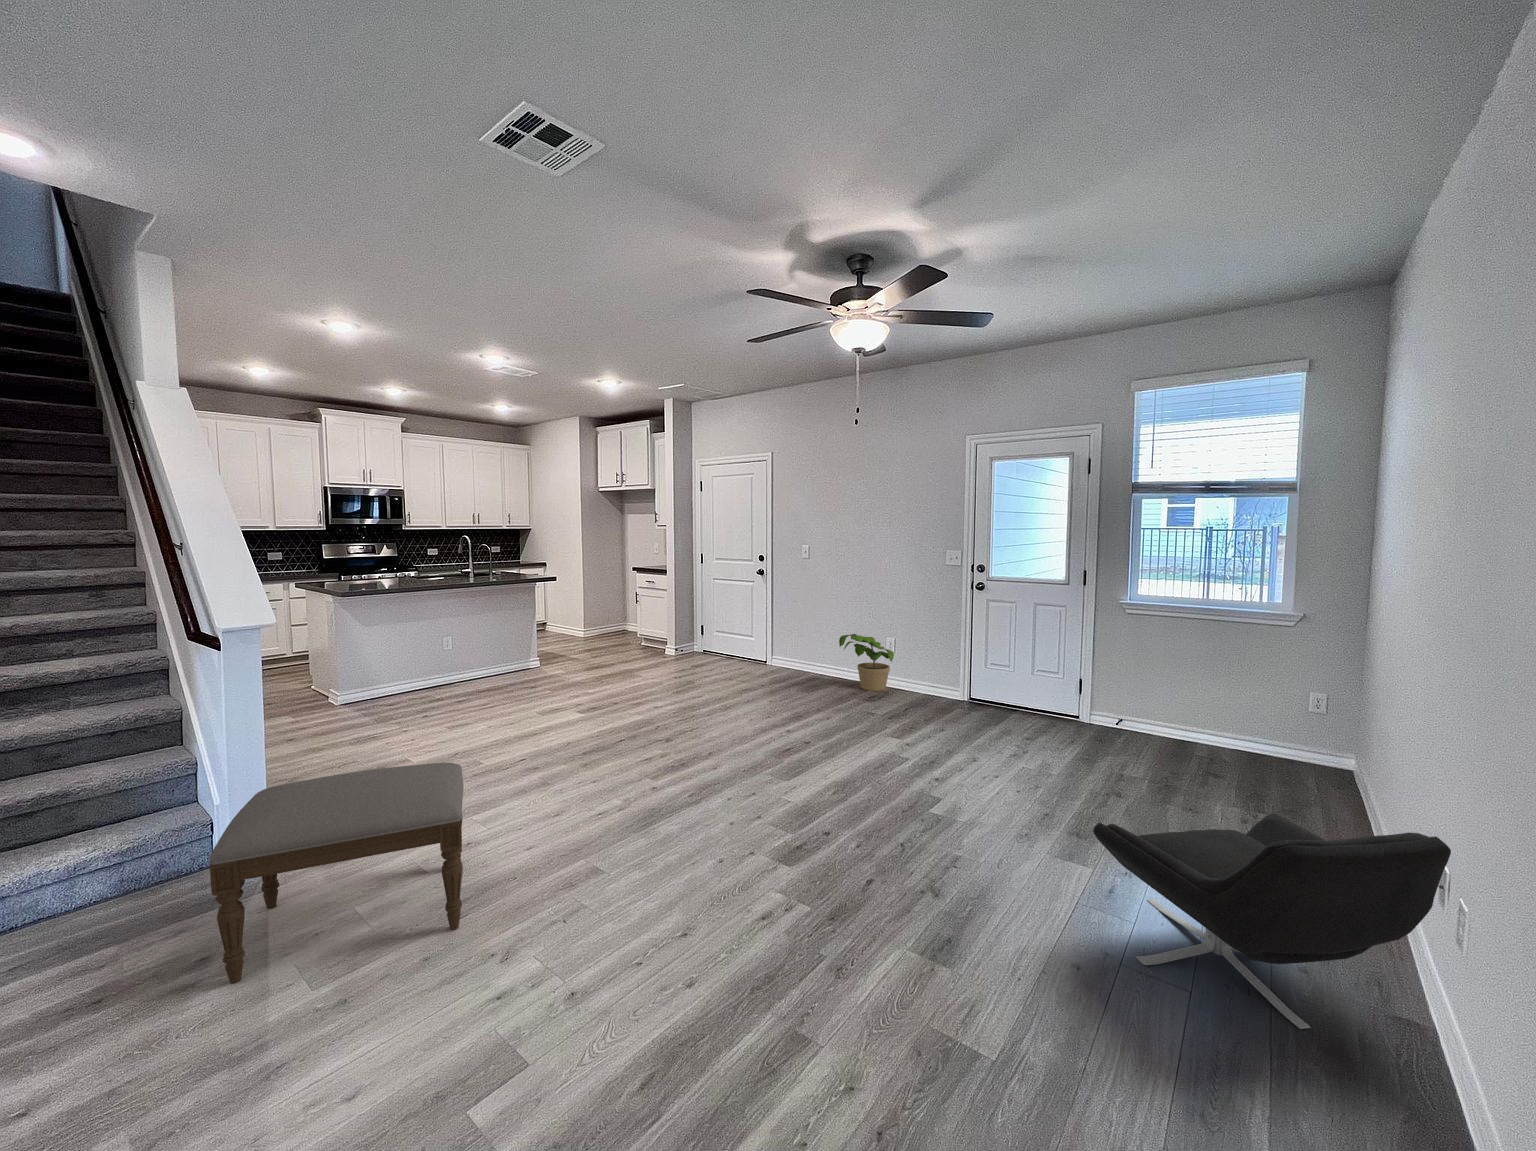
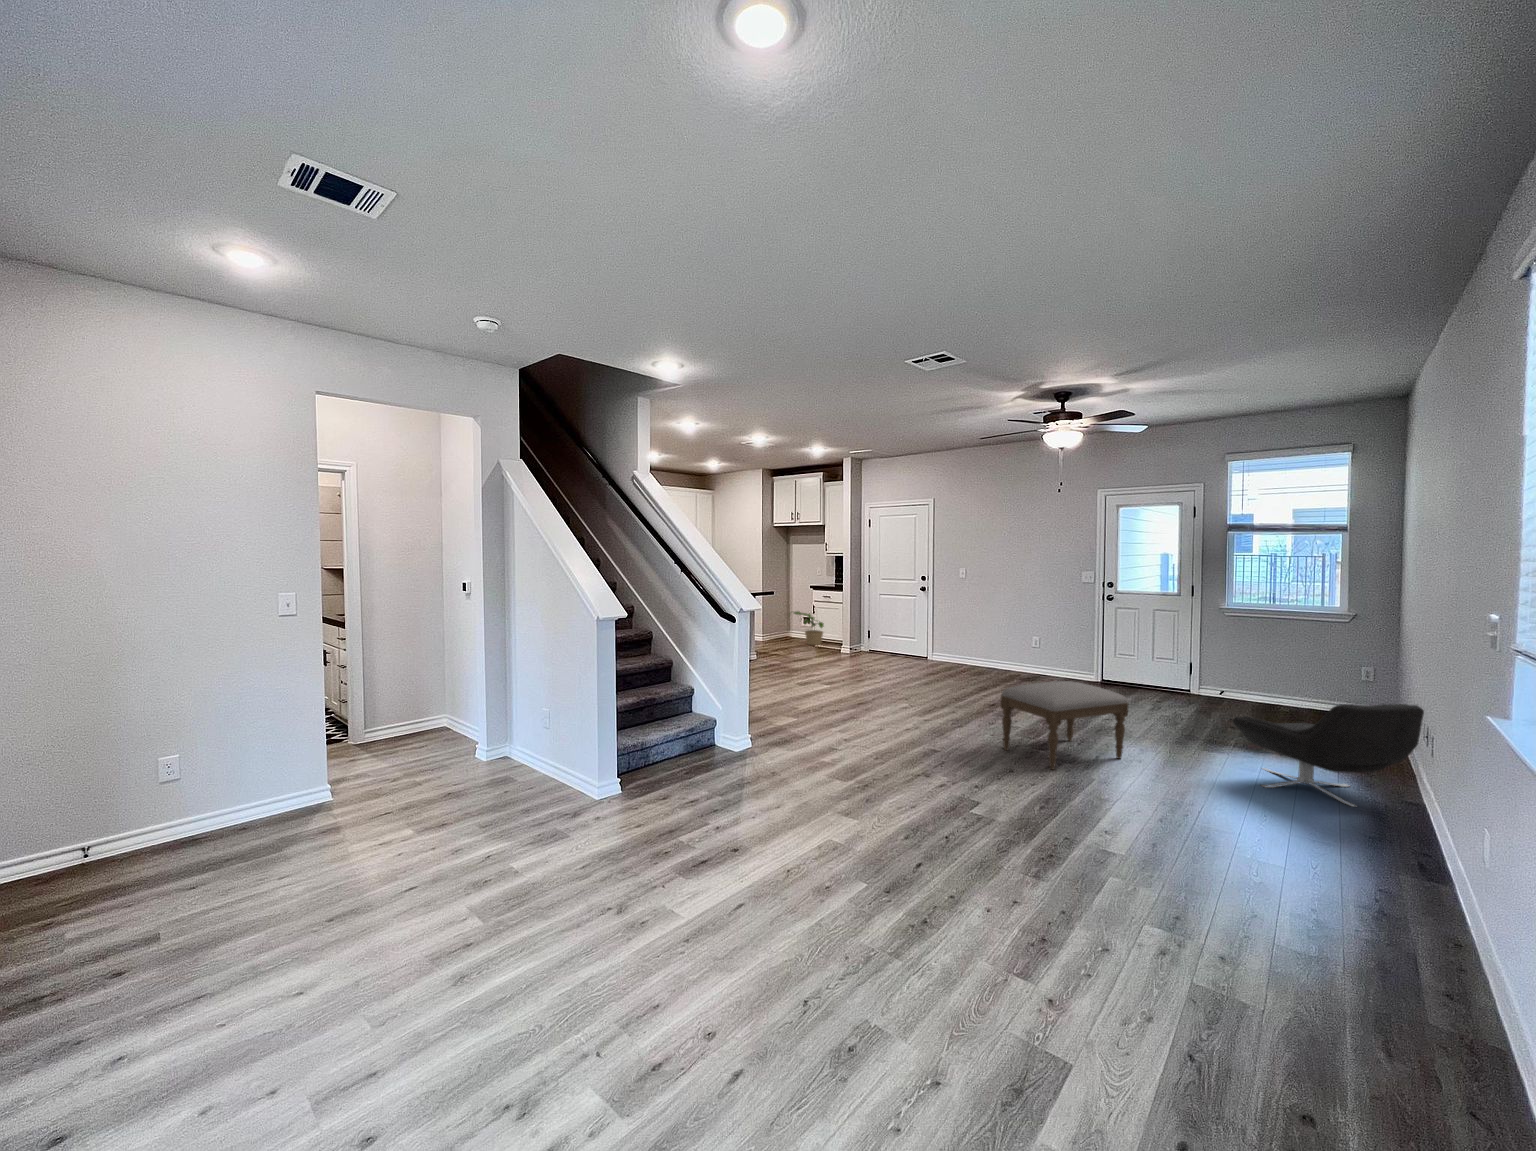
potted plant: present [839,634,894,691] -> present [794,611,824,645]
ottoman: present [210,763,464,983] -> present [1000,681,1128,769]

